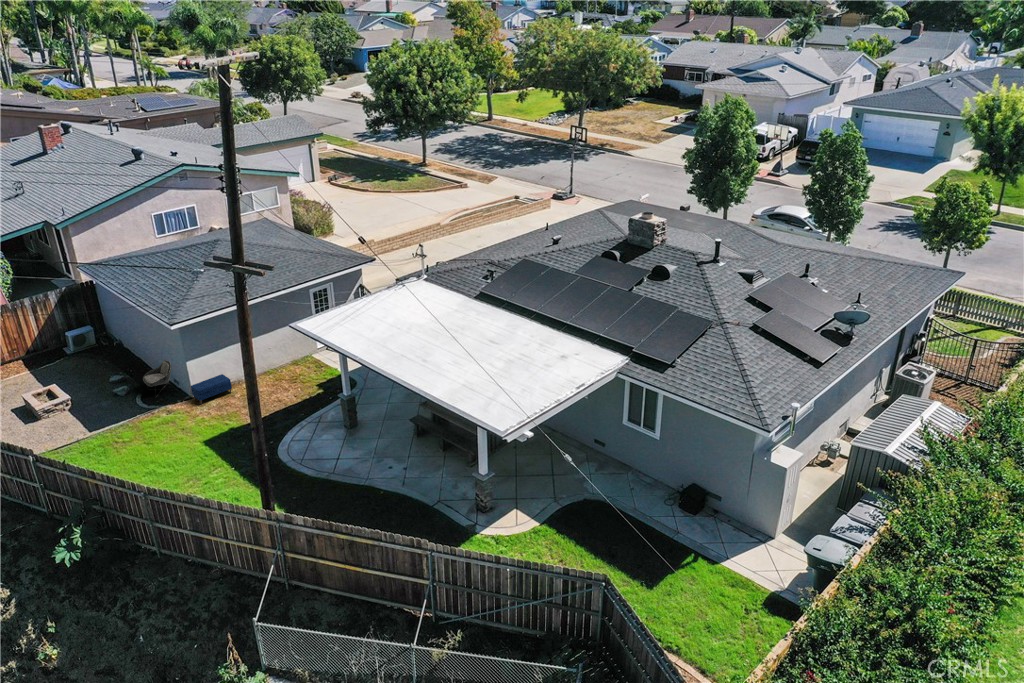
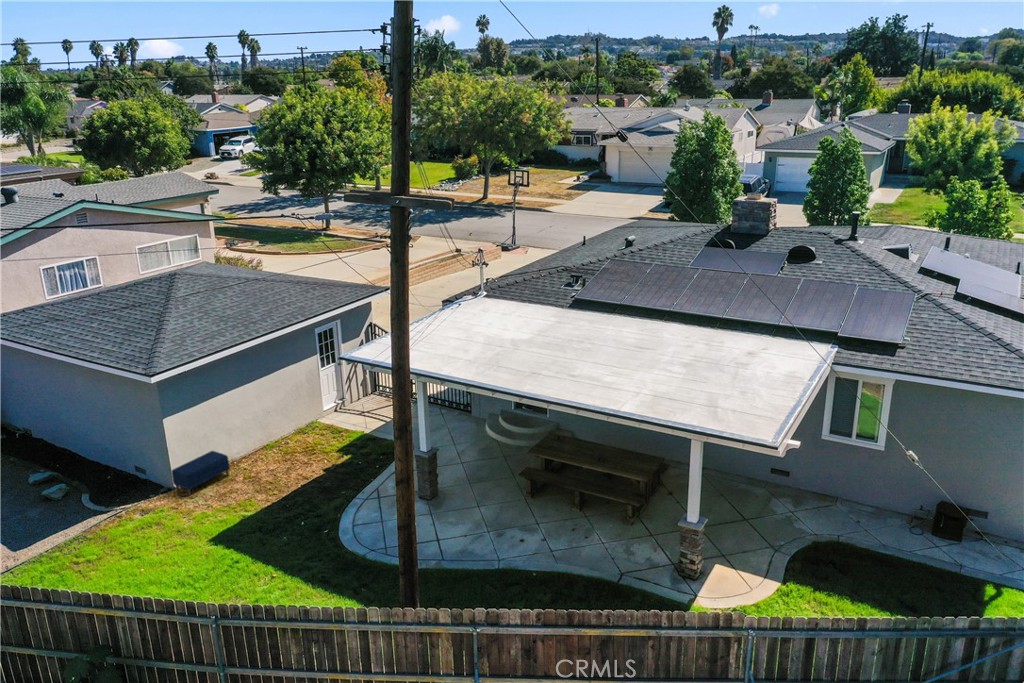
lounge chair: present [143,360,177,397] -> none [91,440,144,495]

